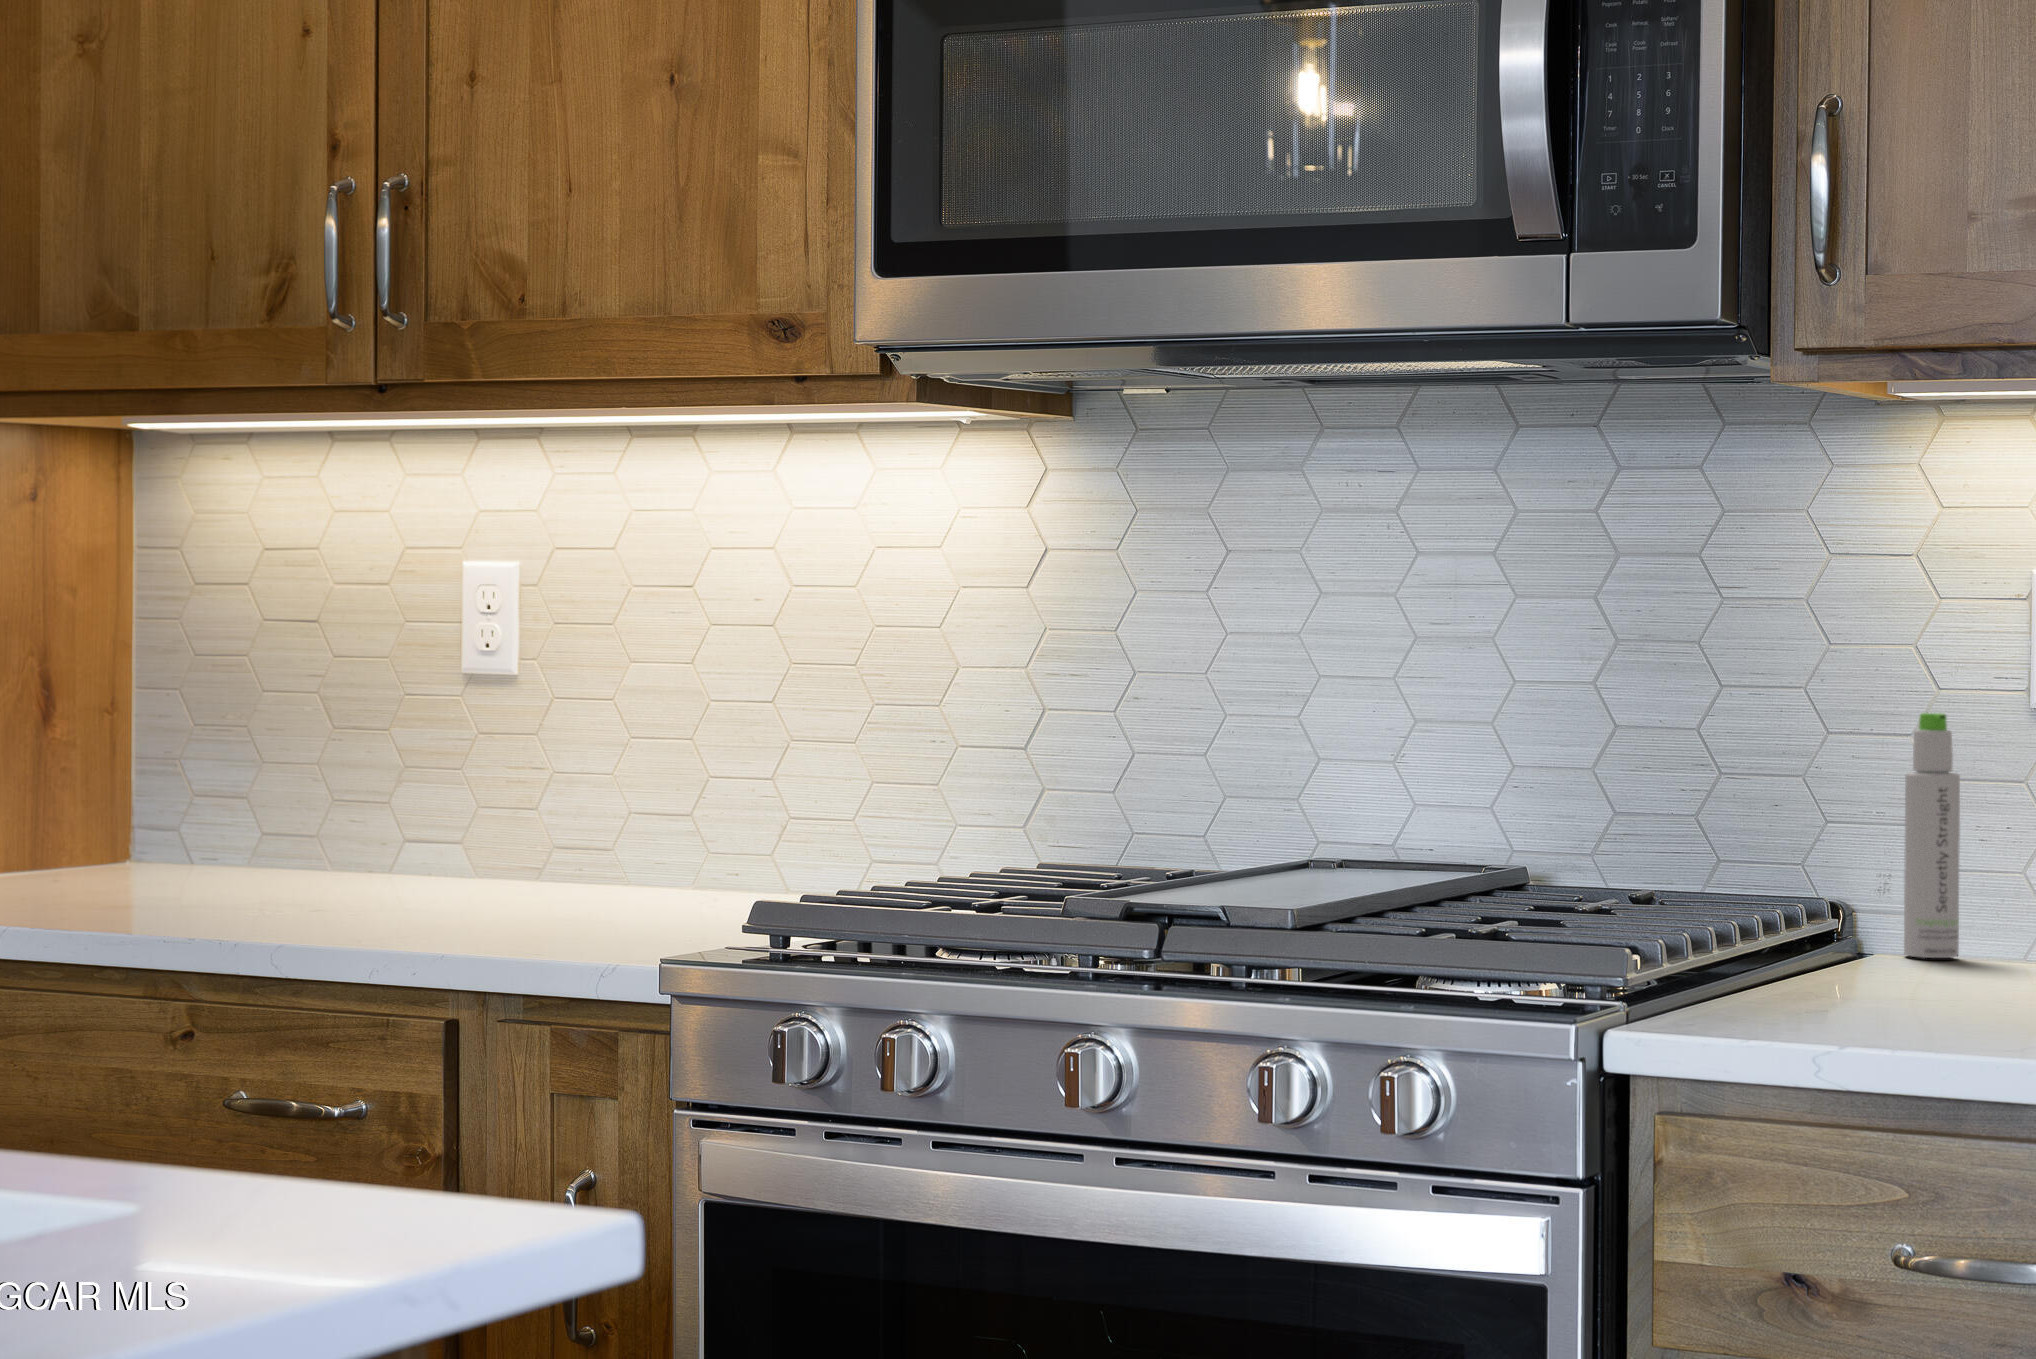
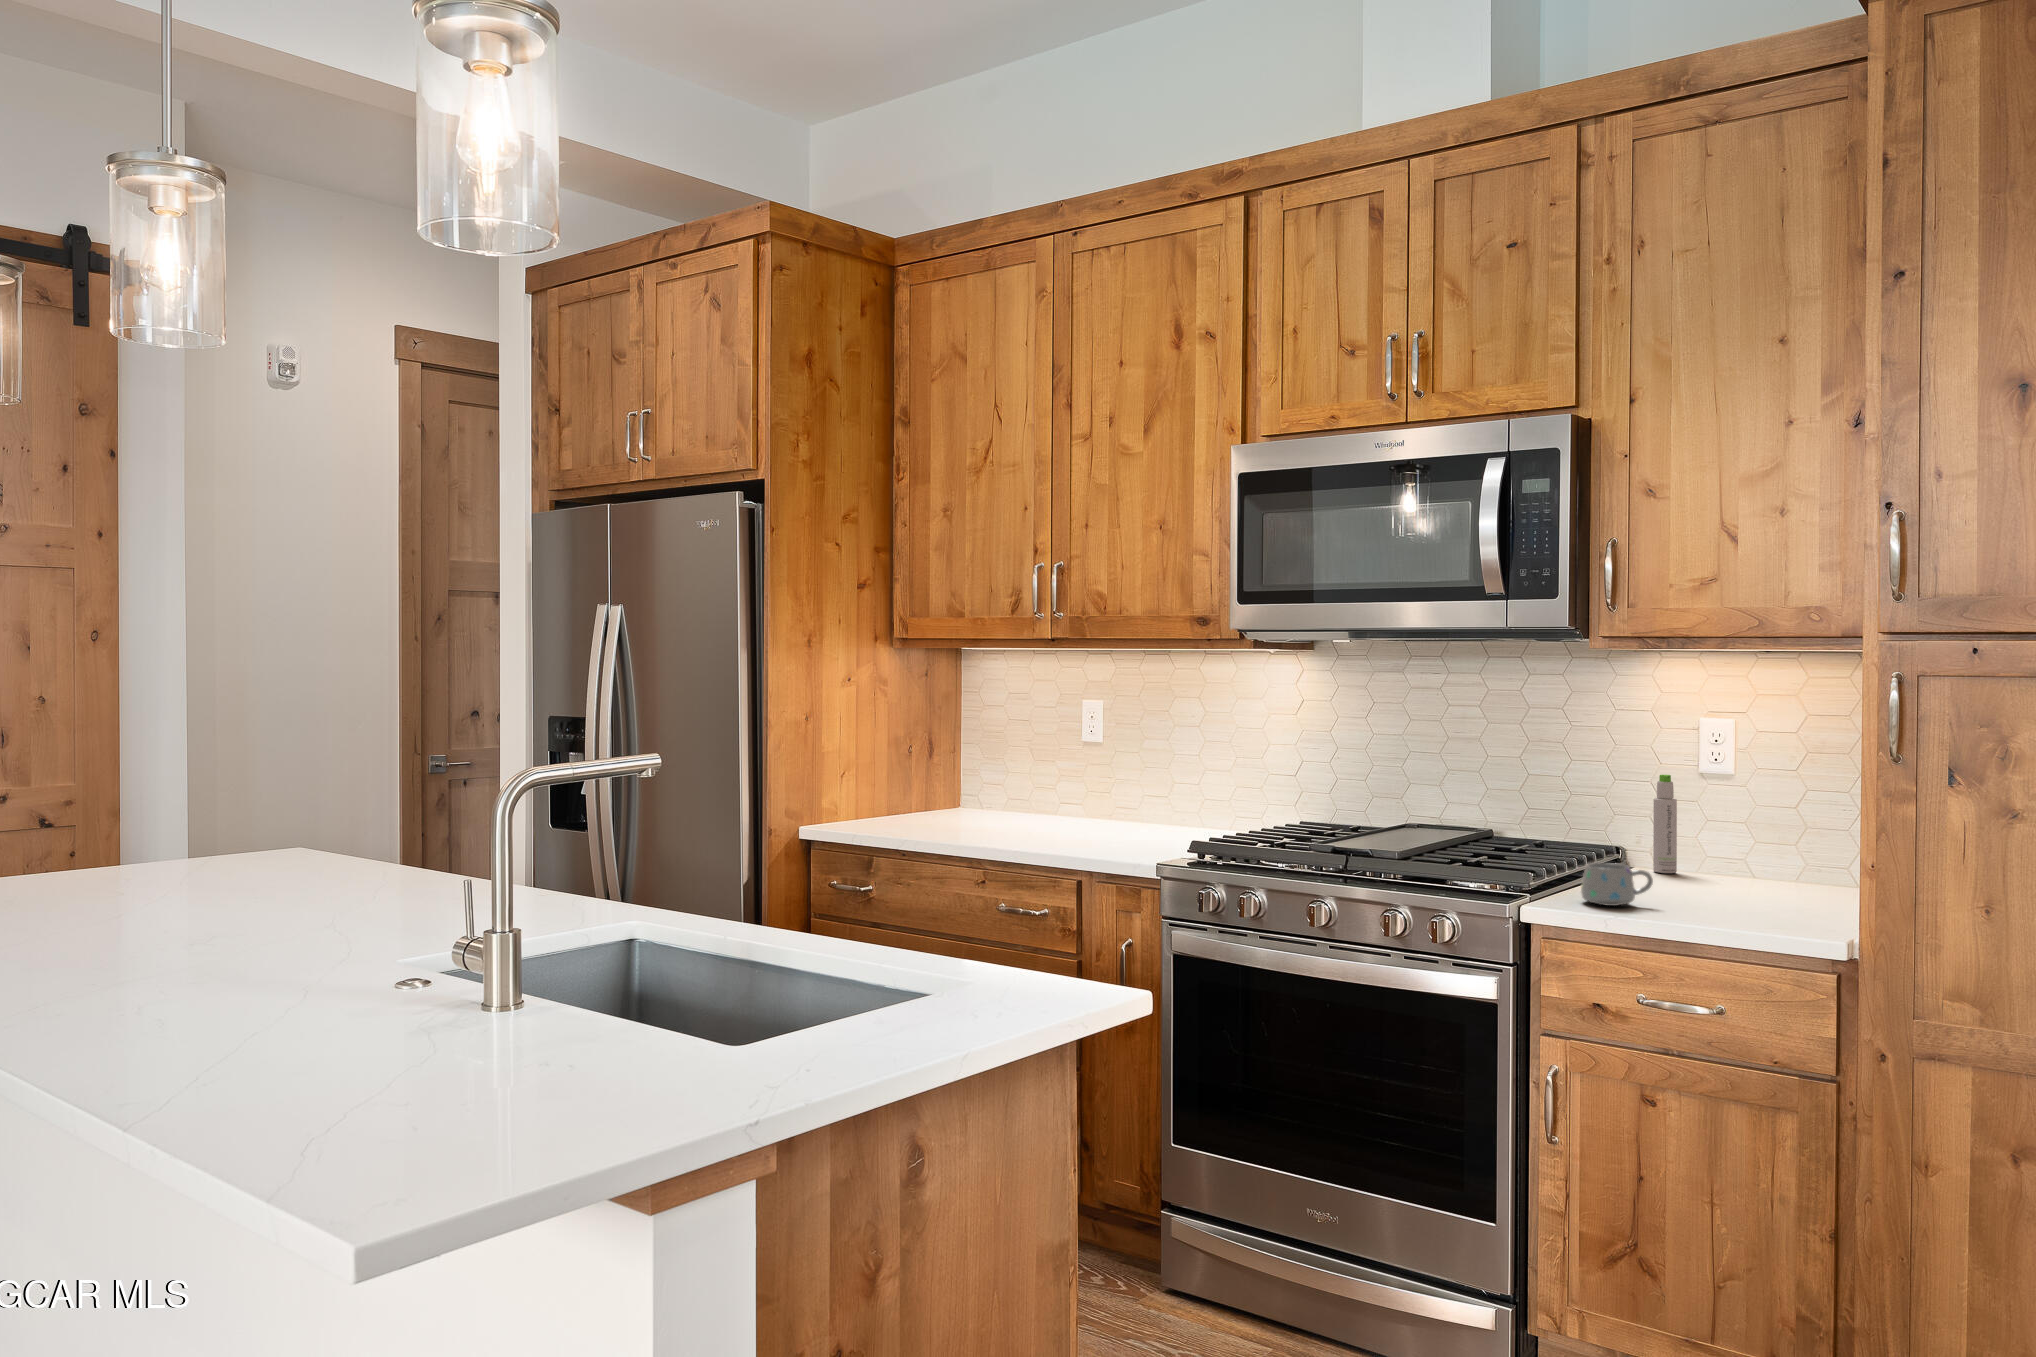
mug: none [1757,916,1934,1023] -> present [1581,863,1653,906]

